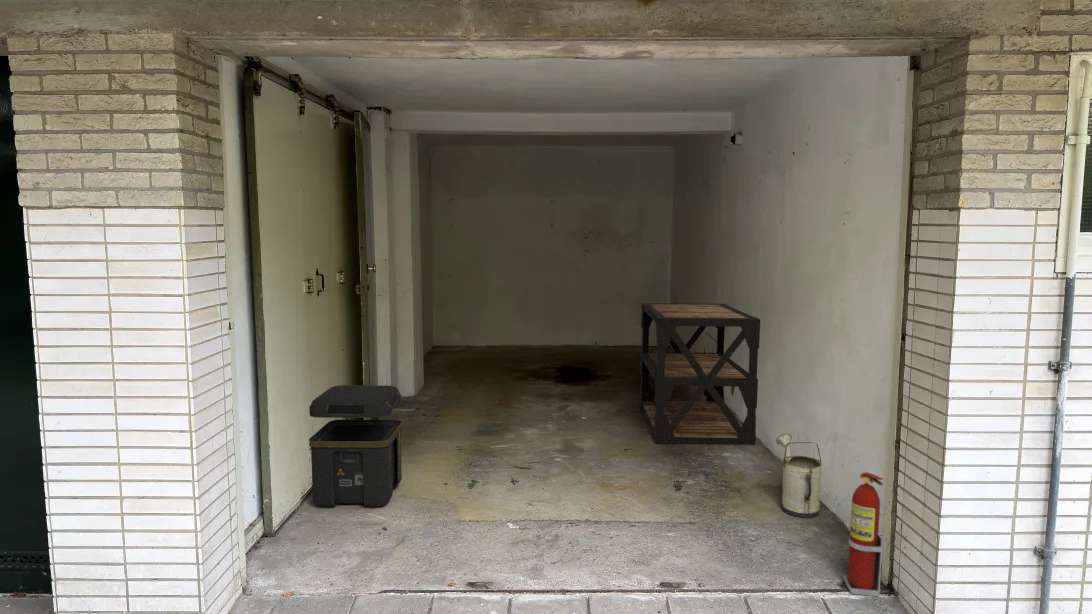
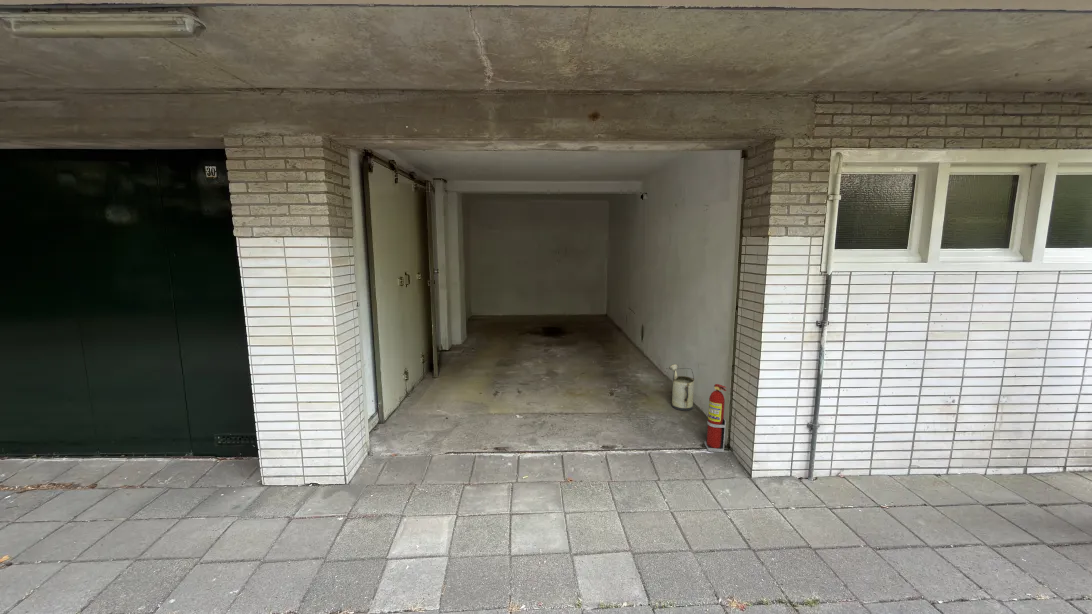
shelving unit: present [639,303,760,445] -> none [592,290,661,371]
toolbox: present [309,385,402,507] -> none [402,338,455,408]

